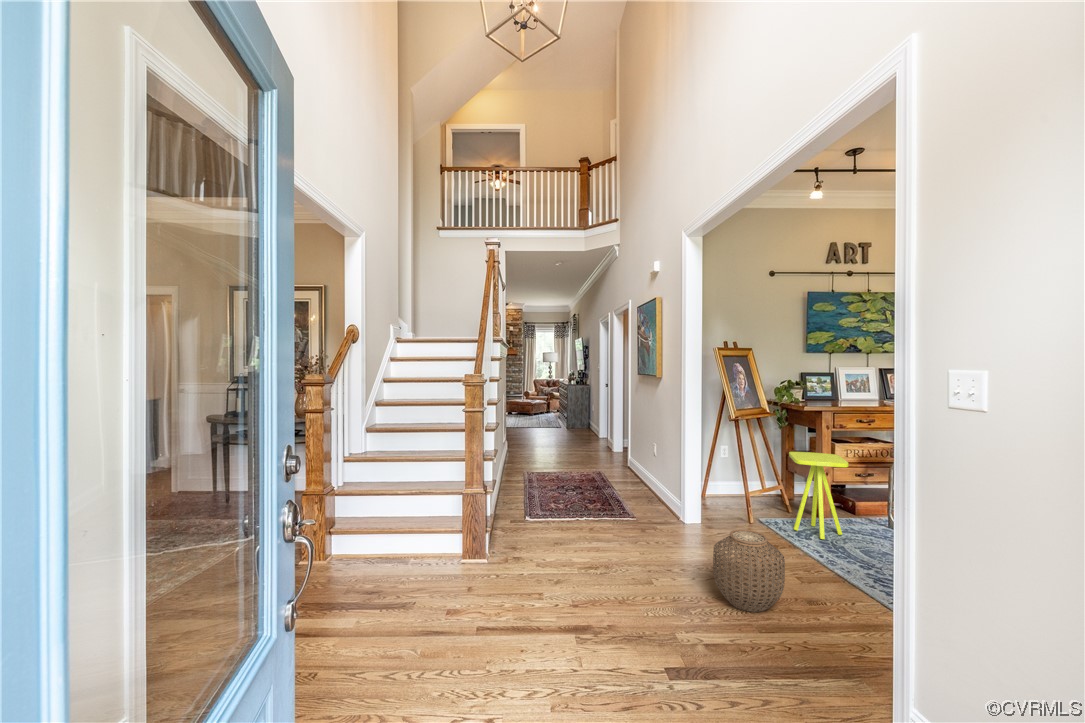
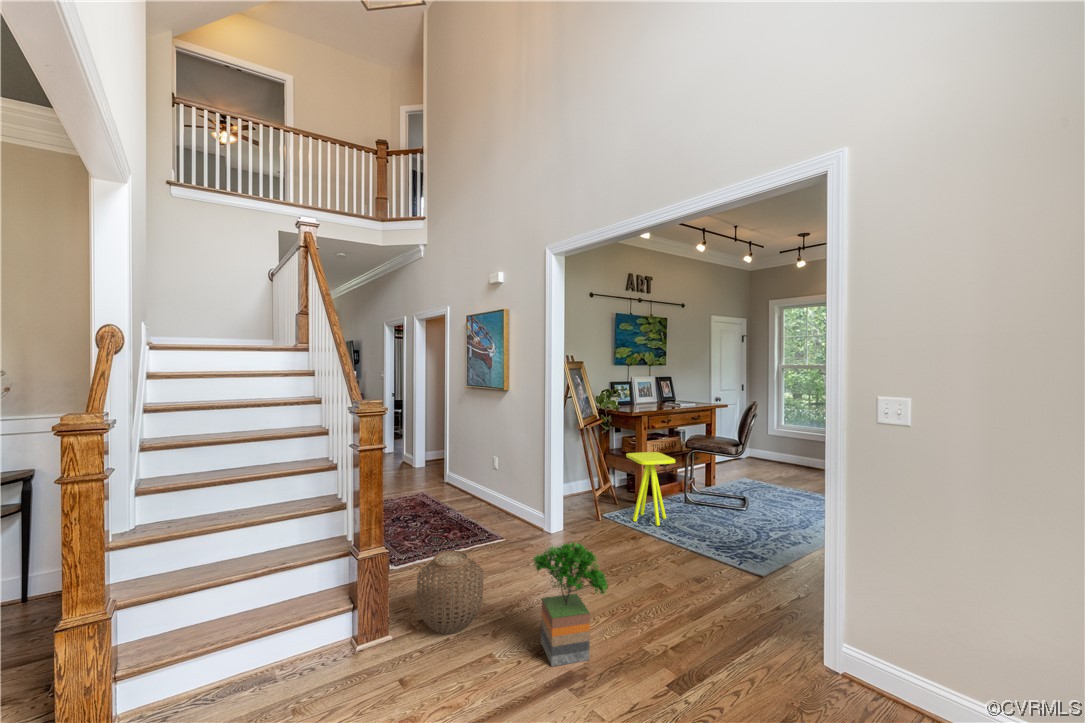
potted tree: none [574,507,642,622] -> present [533,543,608,666]
woven basket: present [713,530,785,612] -> present [417,550,483,634]

